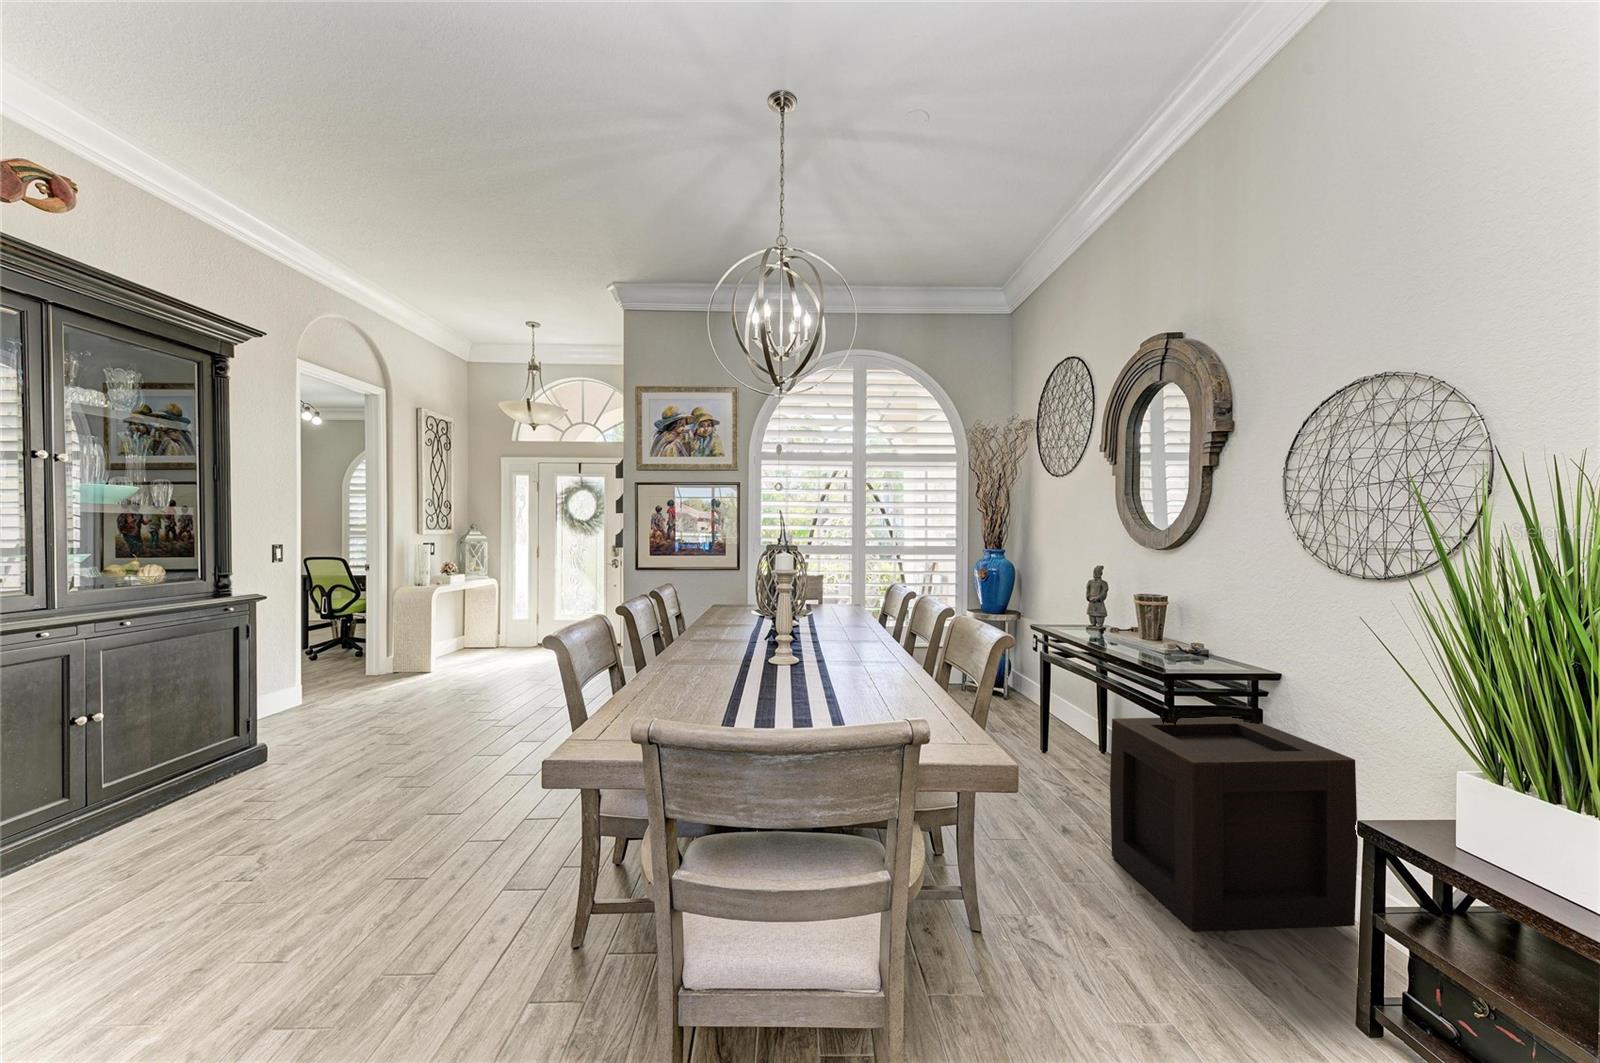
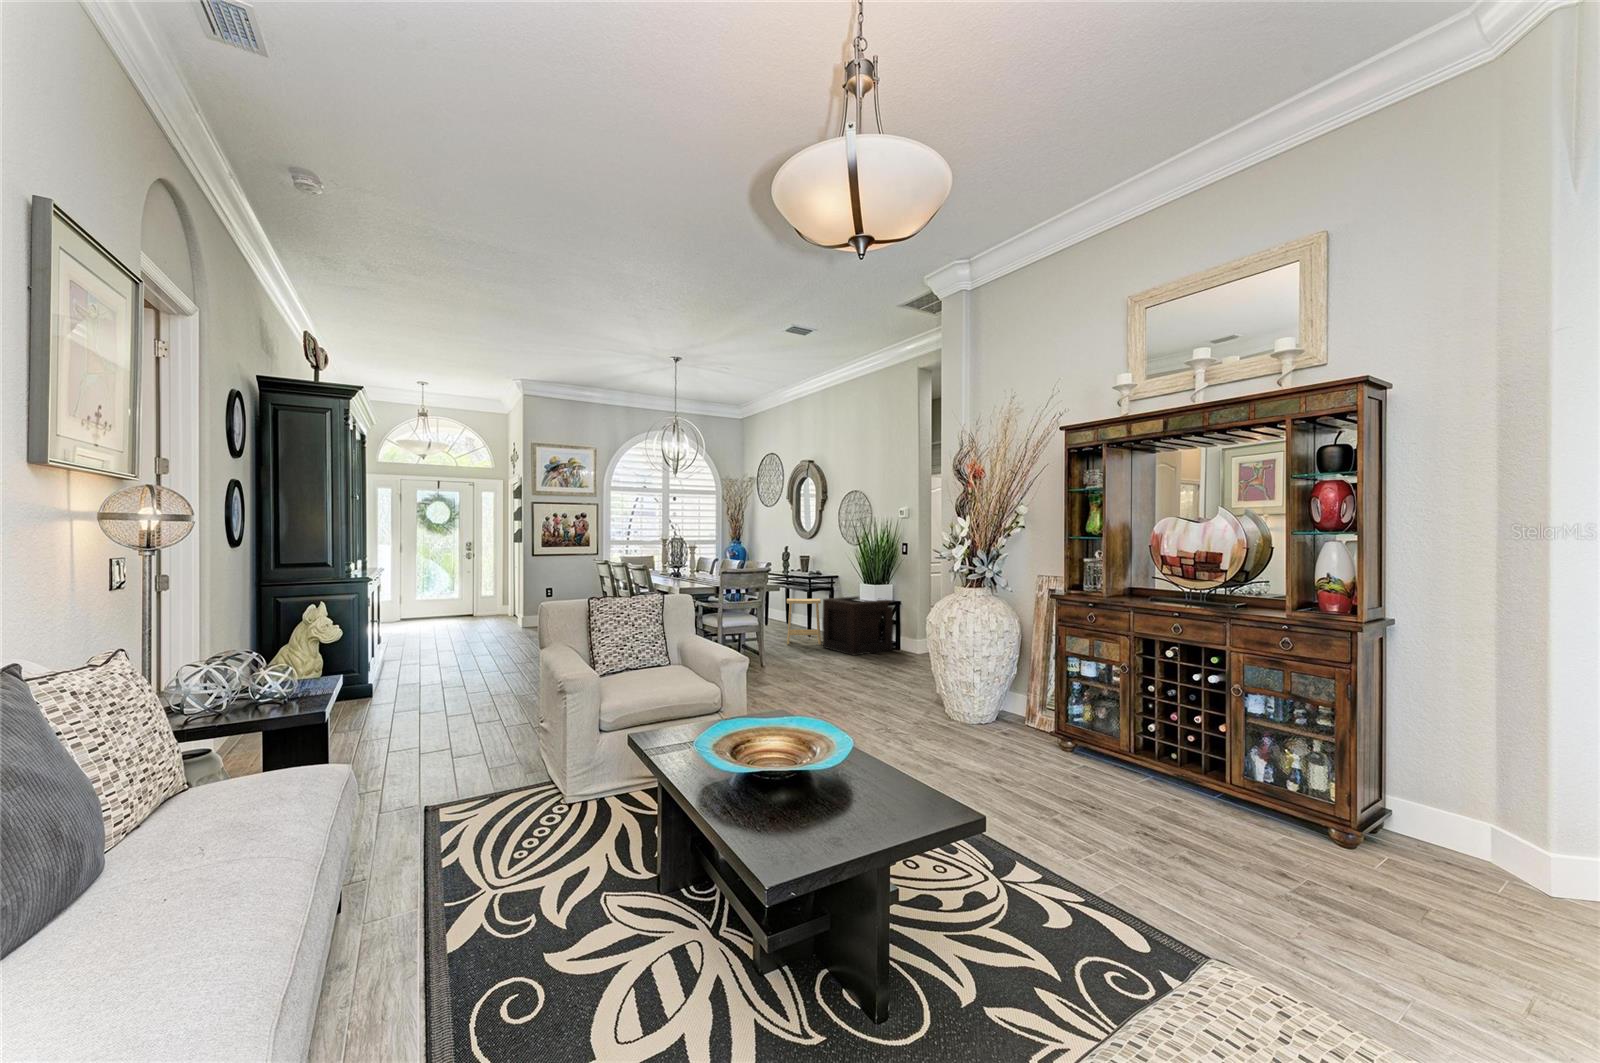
footstool: none [1020,697,1122,837] -> present [787,599,821,645]

